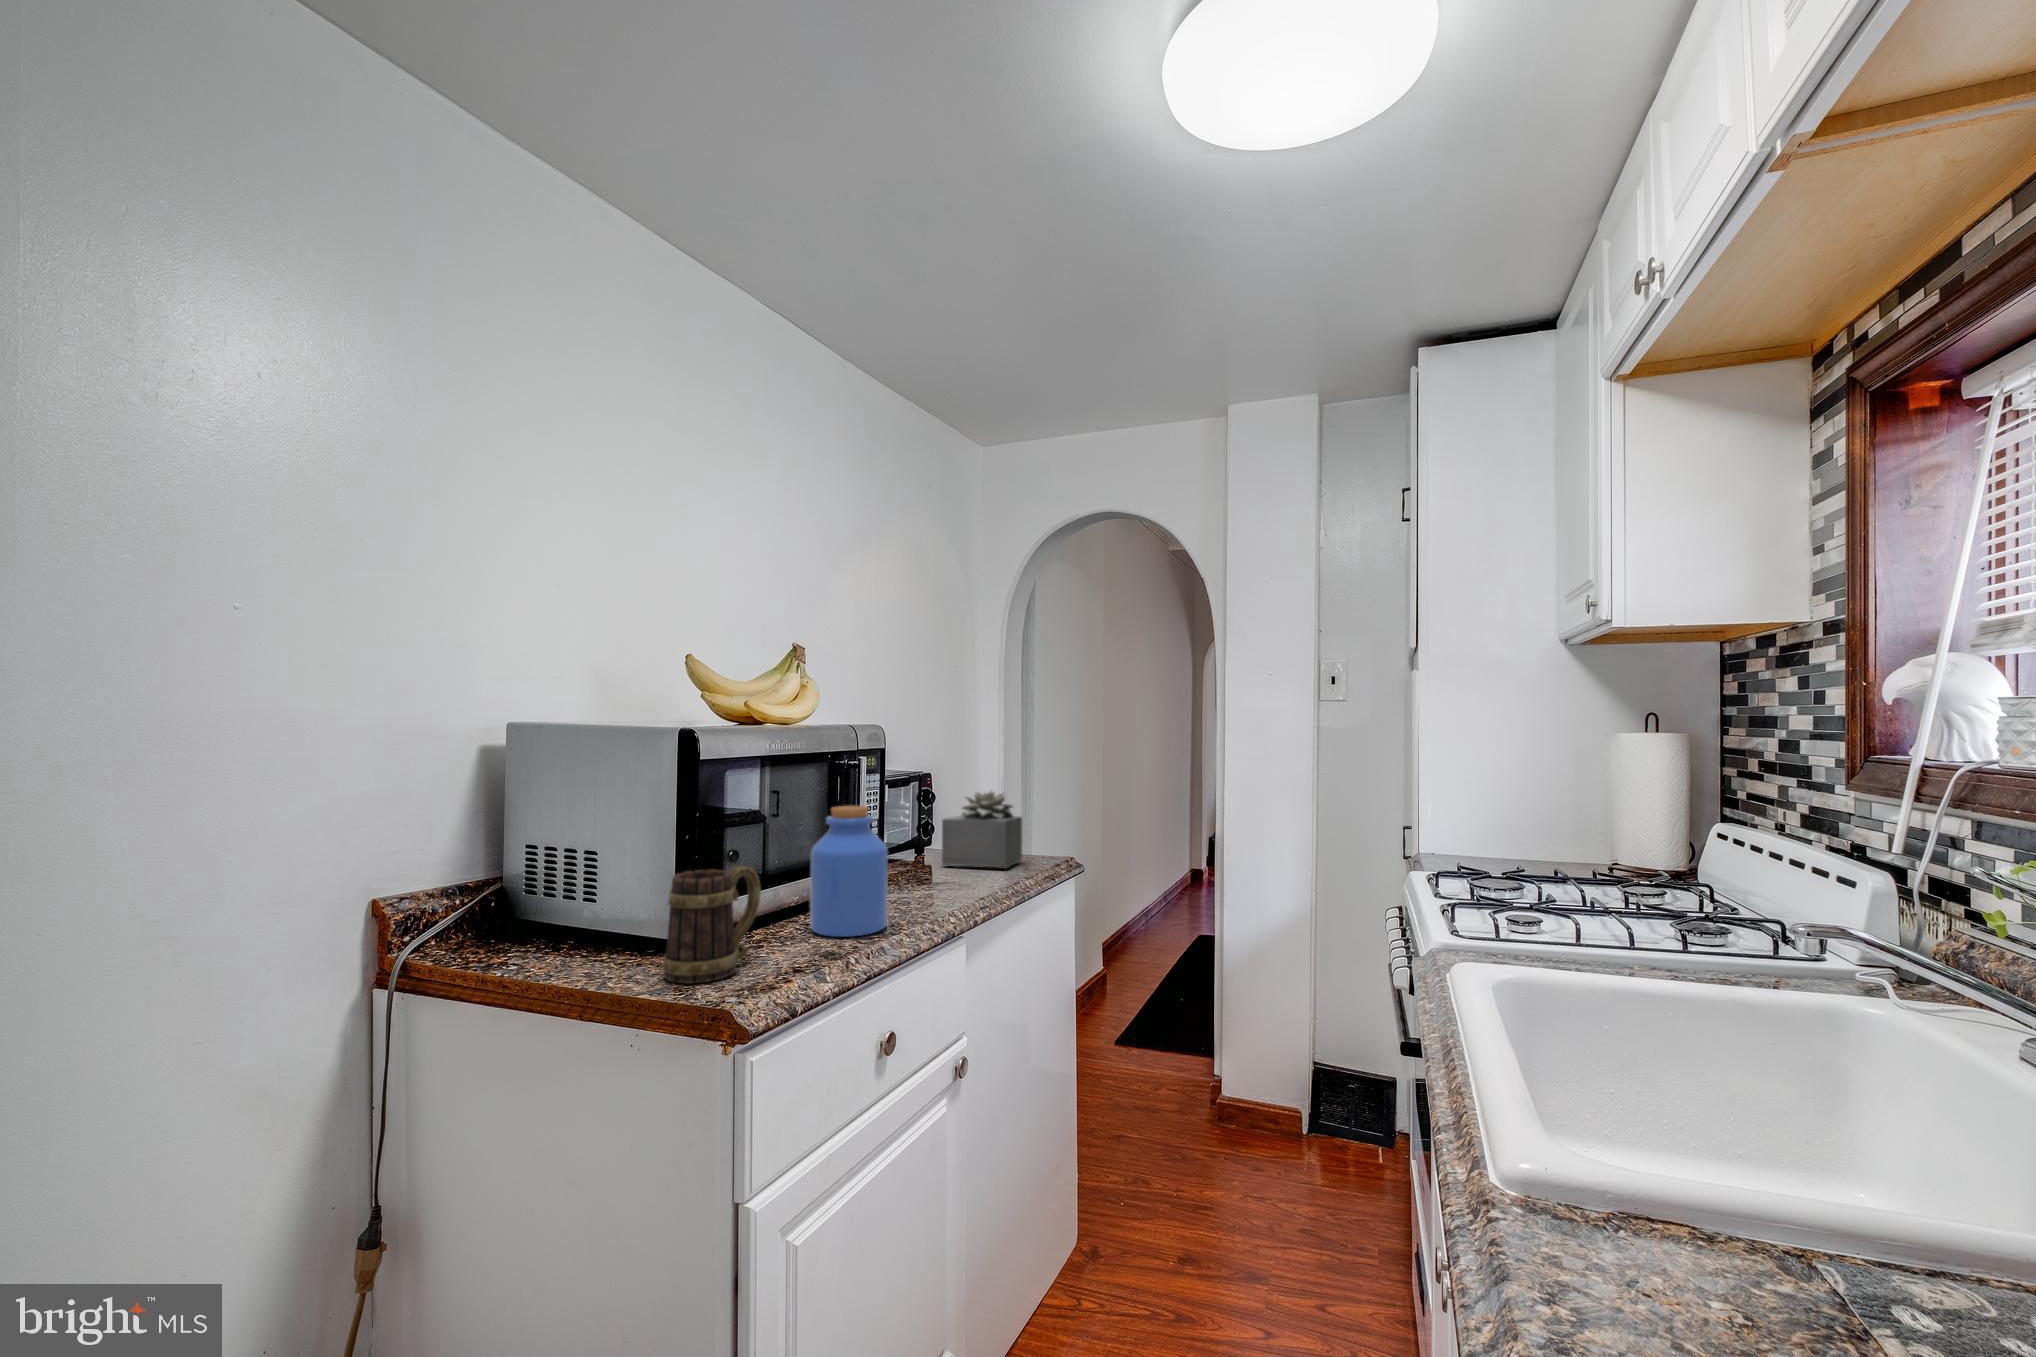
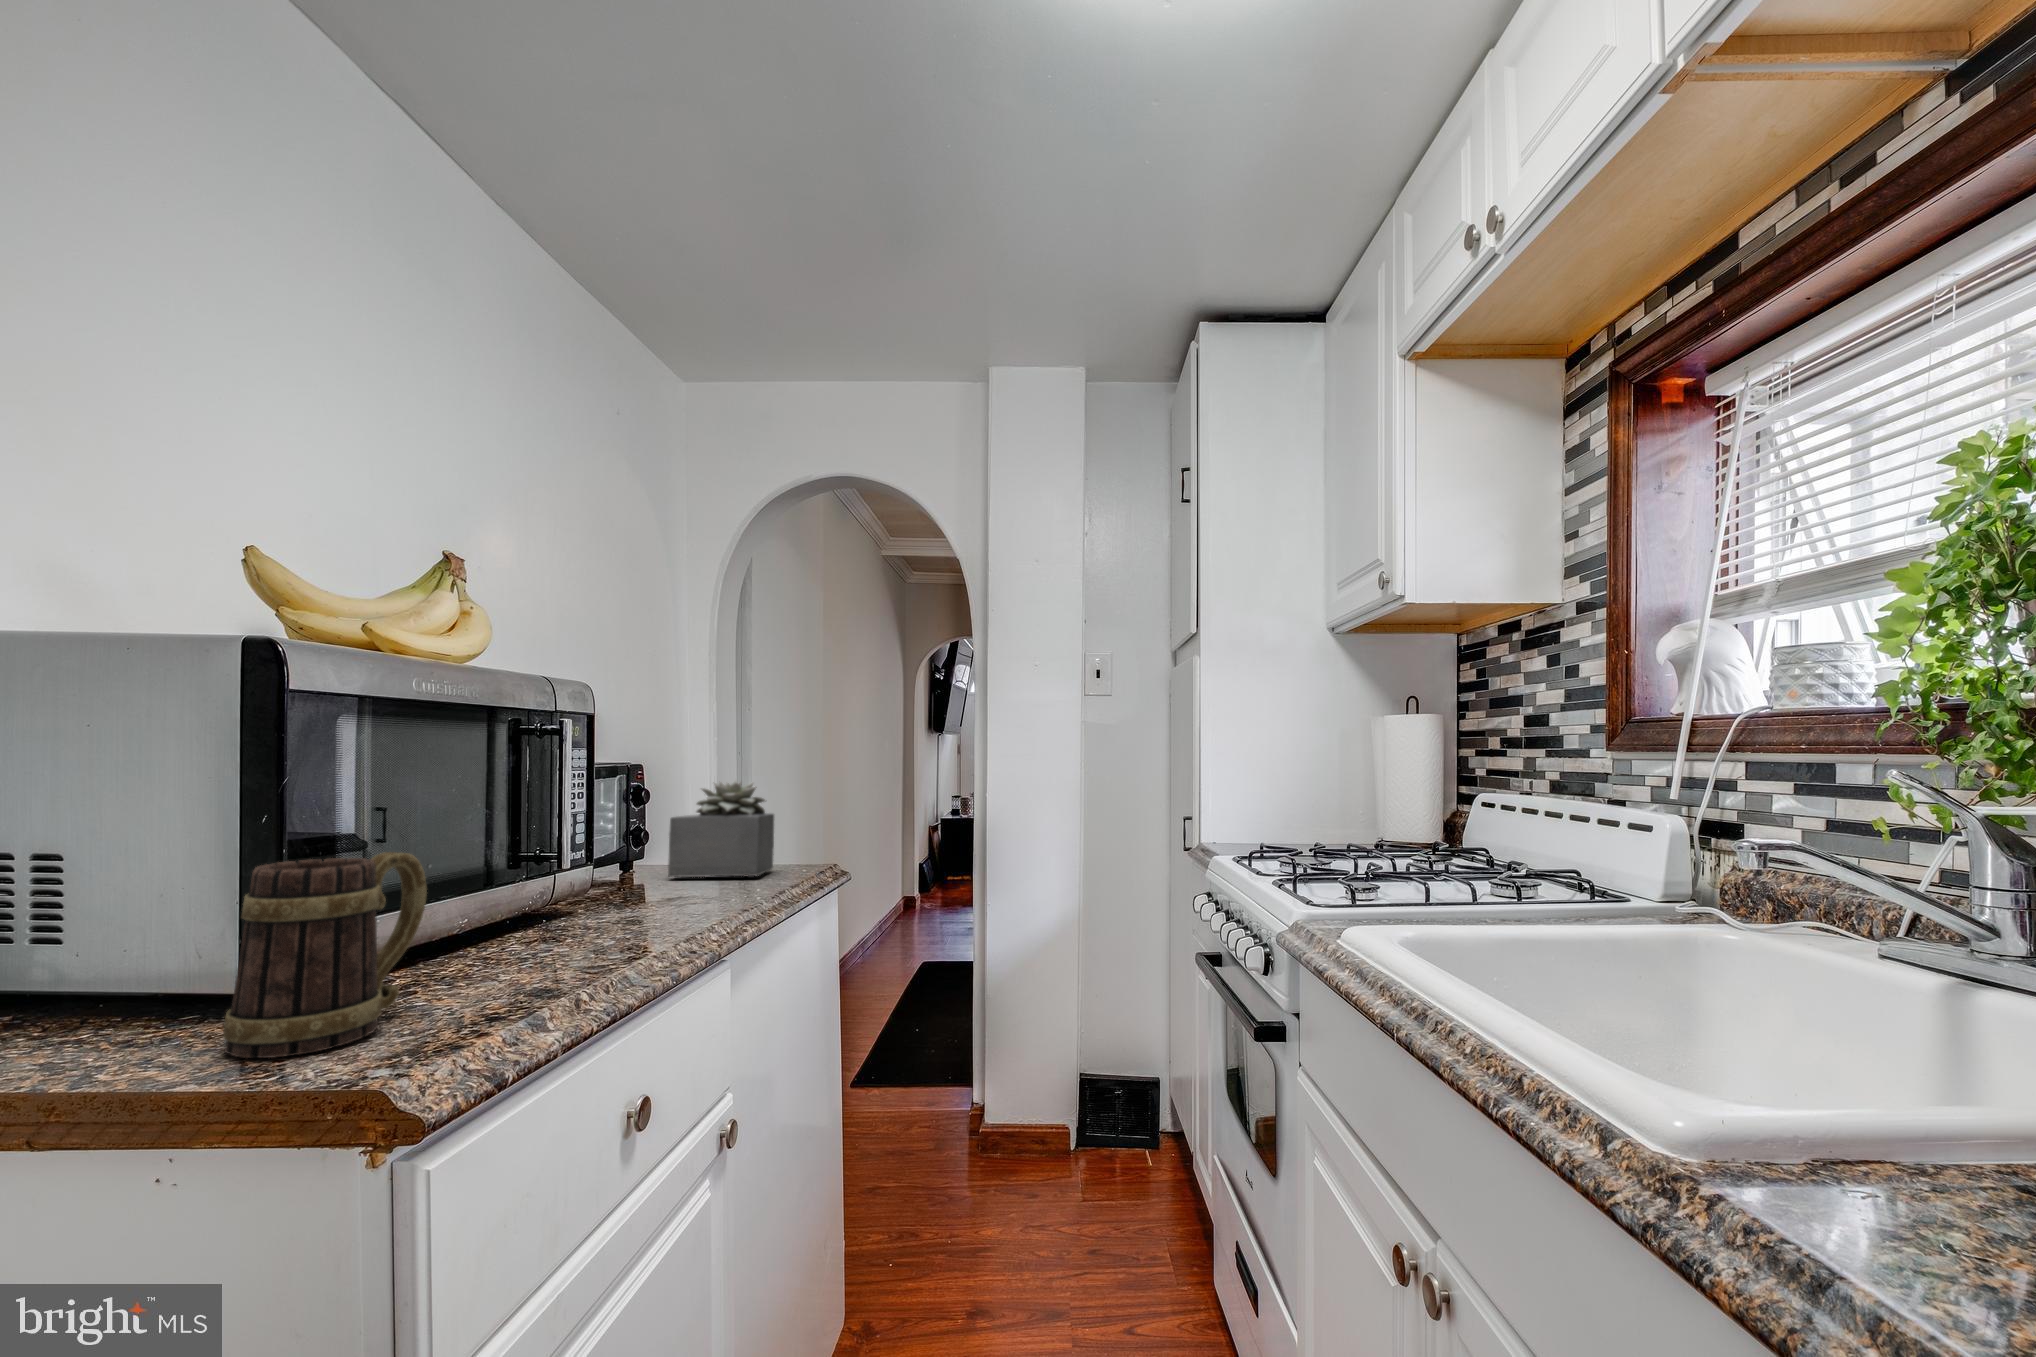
jar: present [810,806,888,937] -> none [499,773,630,966]

